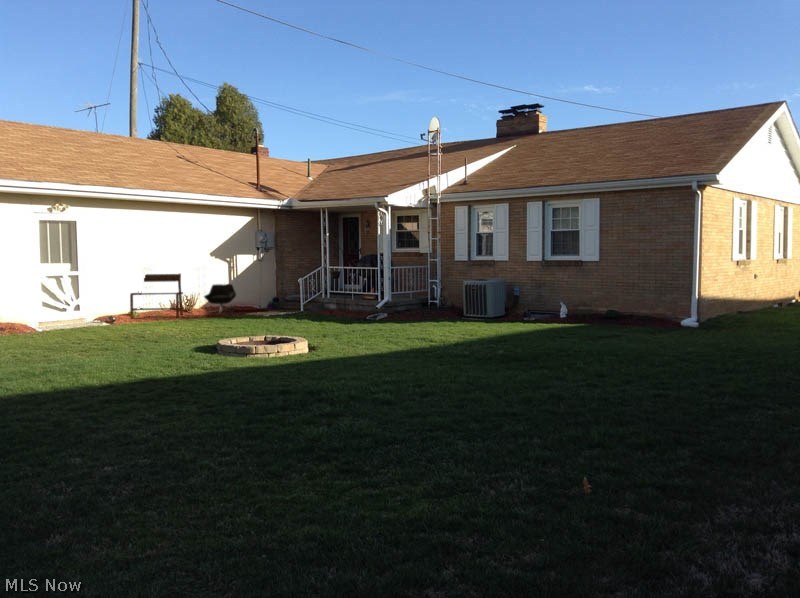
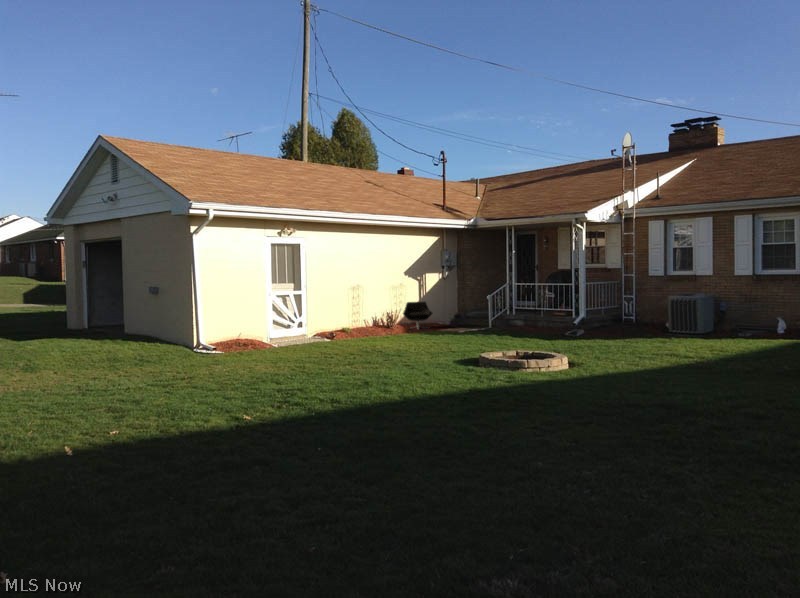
bench: present [130,273,184,319] -> none [342,292,388,335]

